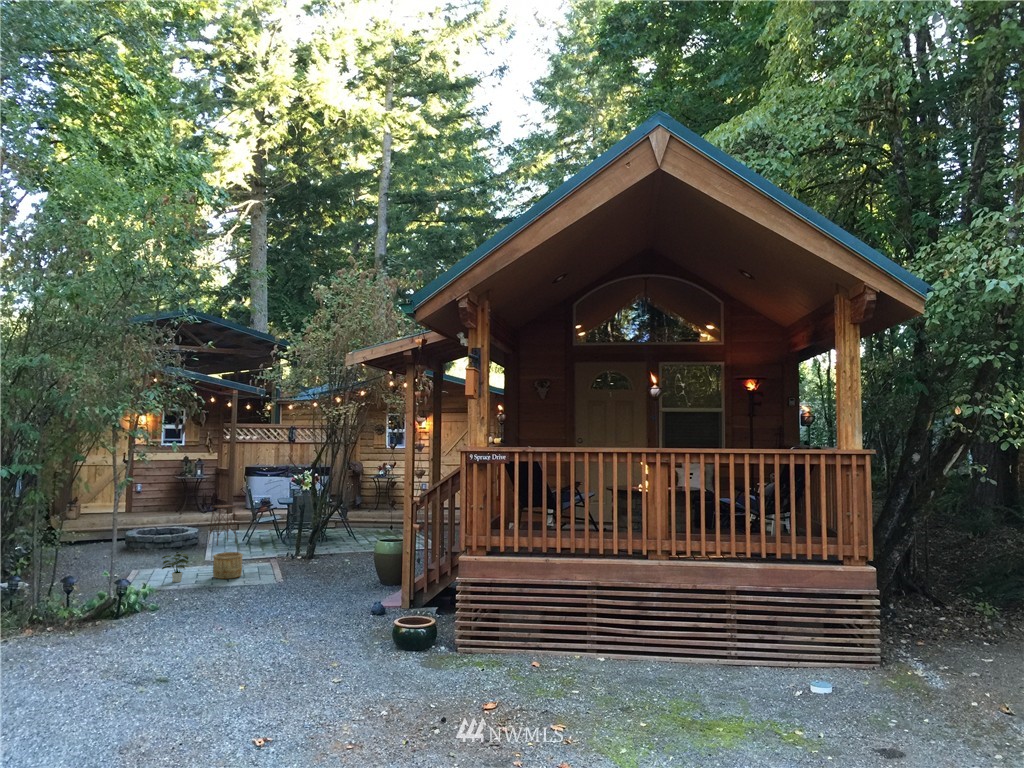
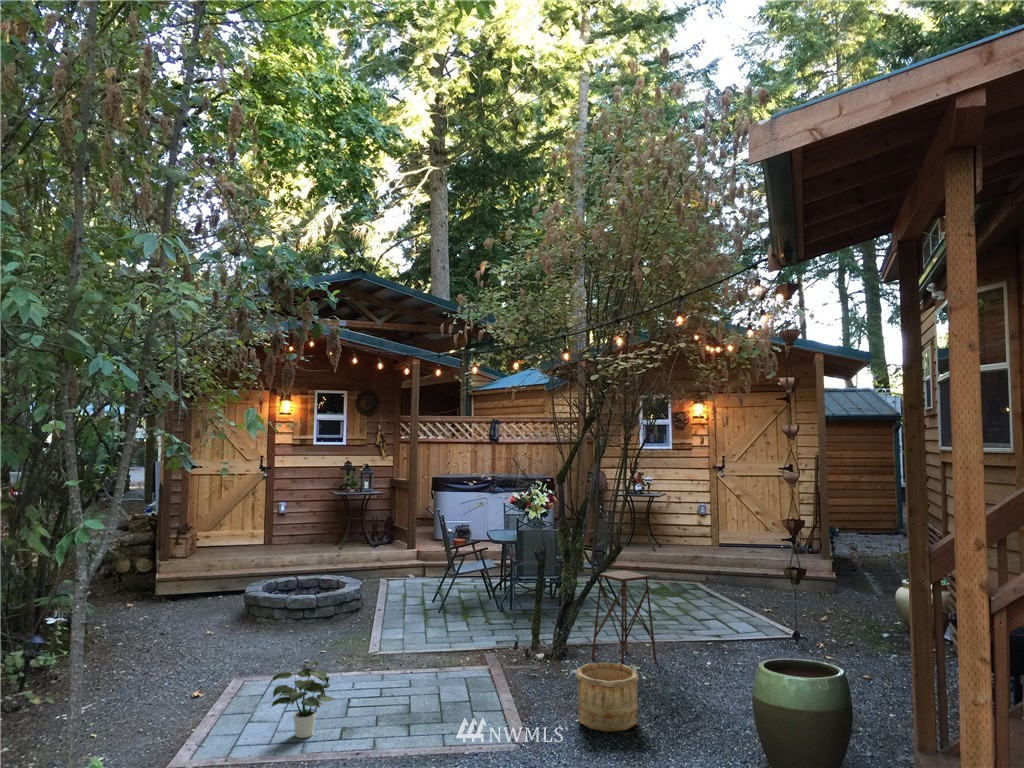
side table: present [208,505,236,545] -> present [592,570,656,665]
wooden bucket: present [213,552,243,579] -> present [576,662,639,732]

